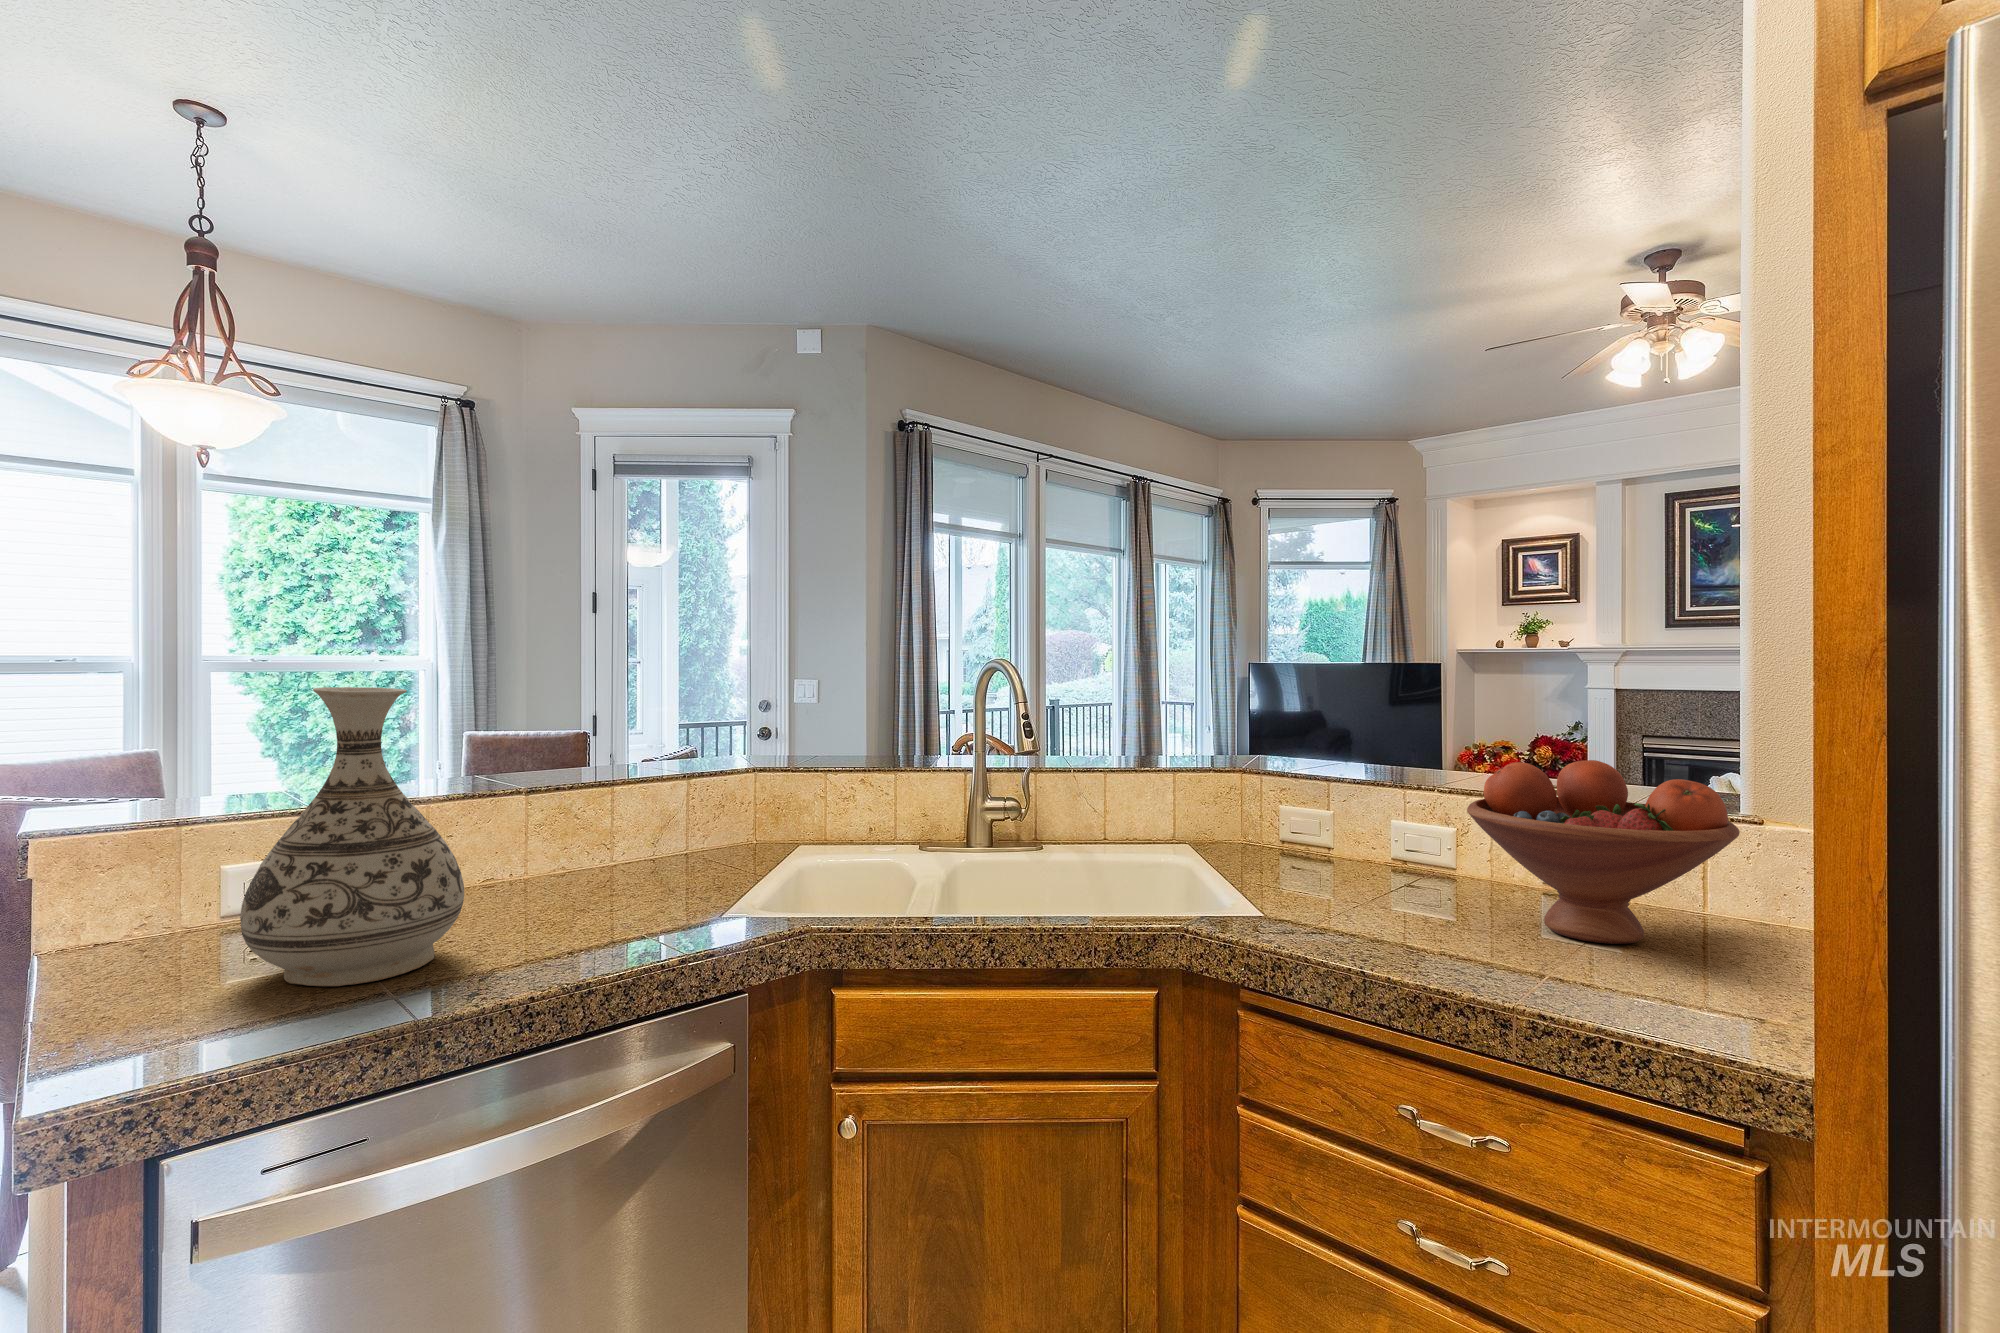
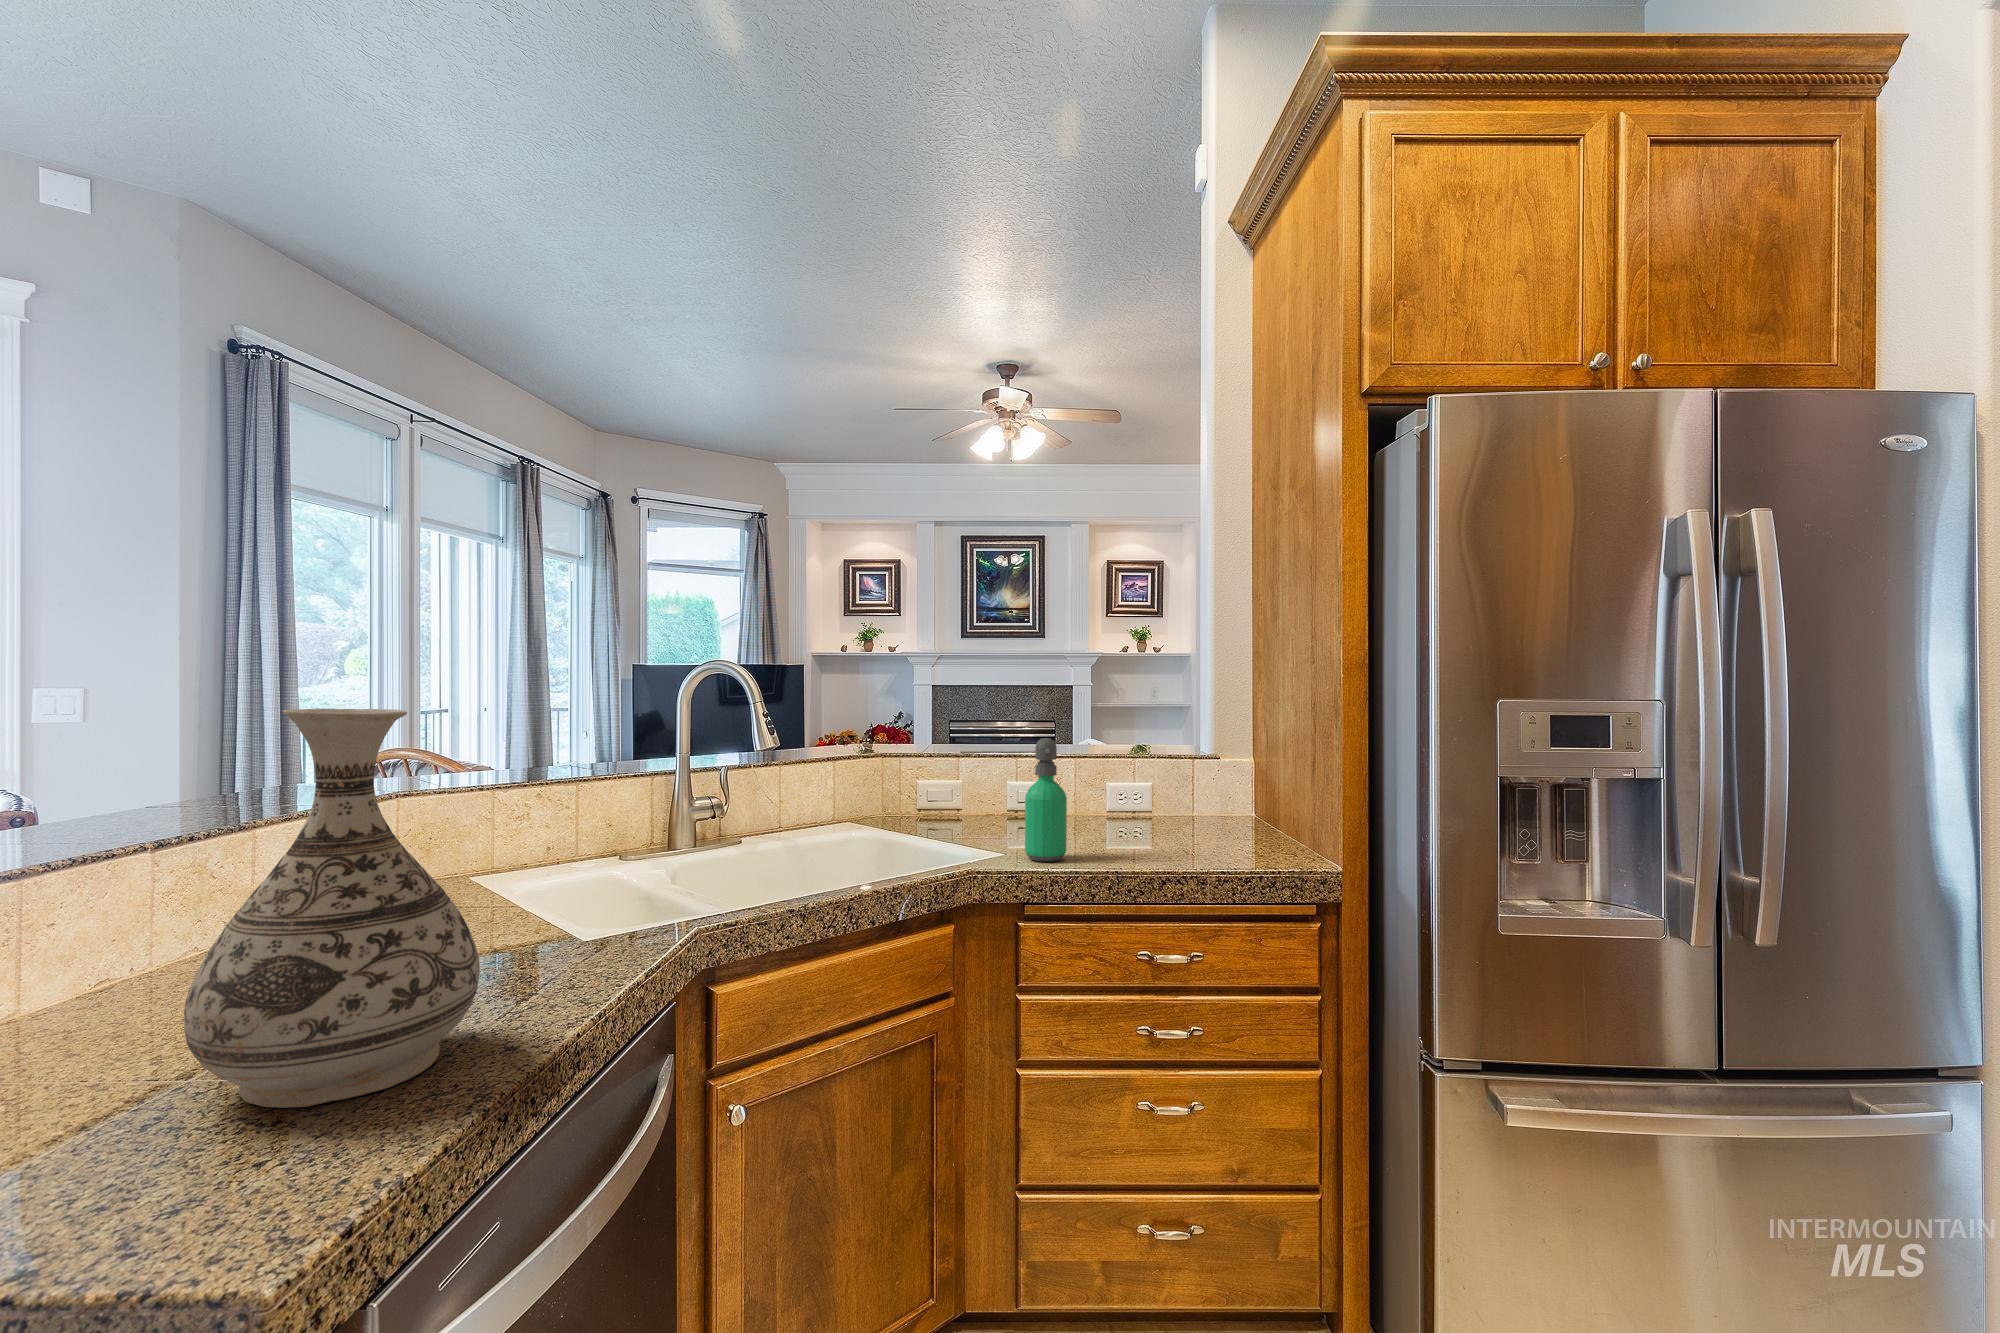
fruit bowl: present [1467,760,1740,944] -> none [1095,727,1237,836]
soap dispenser: none [1270,763,1332,937] -> present [1025,738,1067,861]

